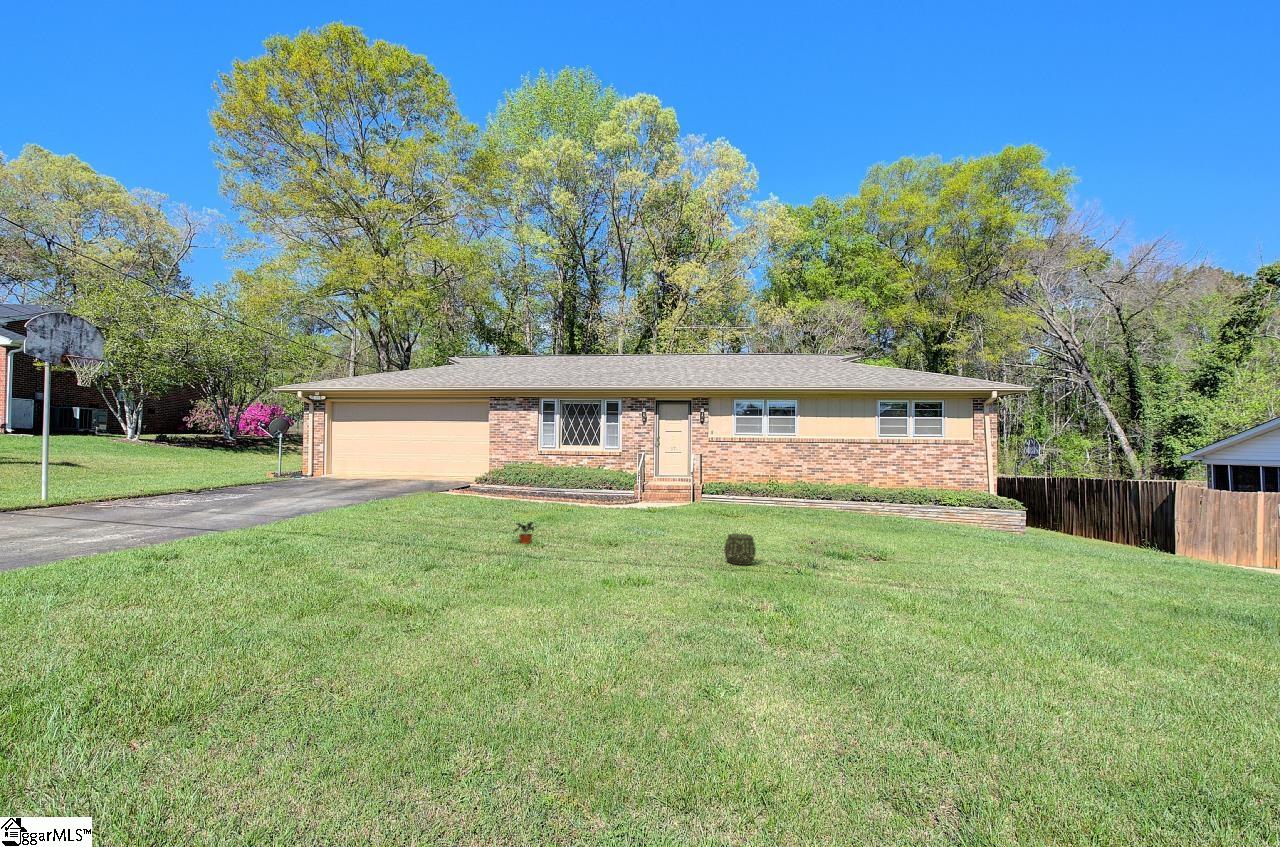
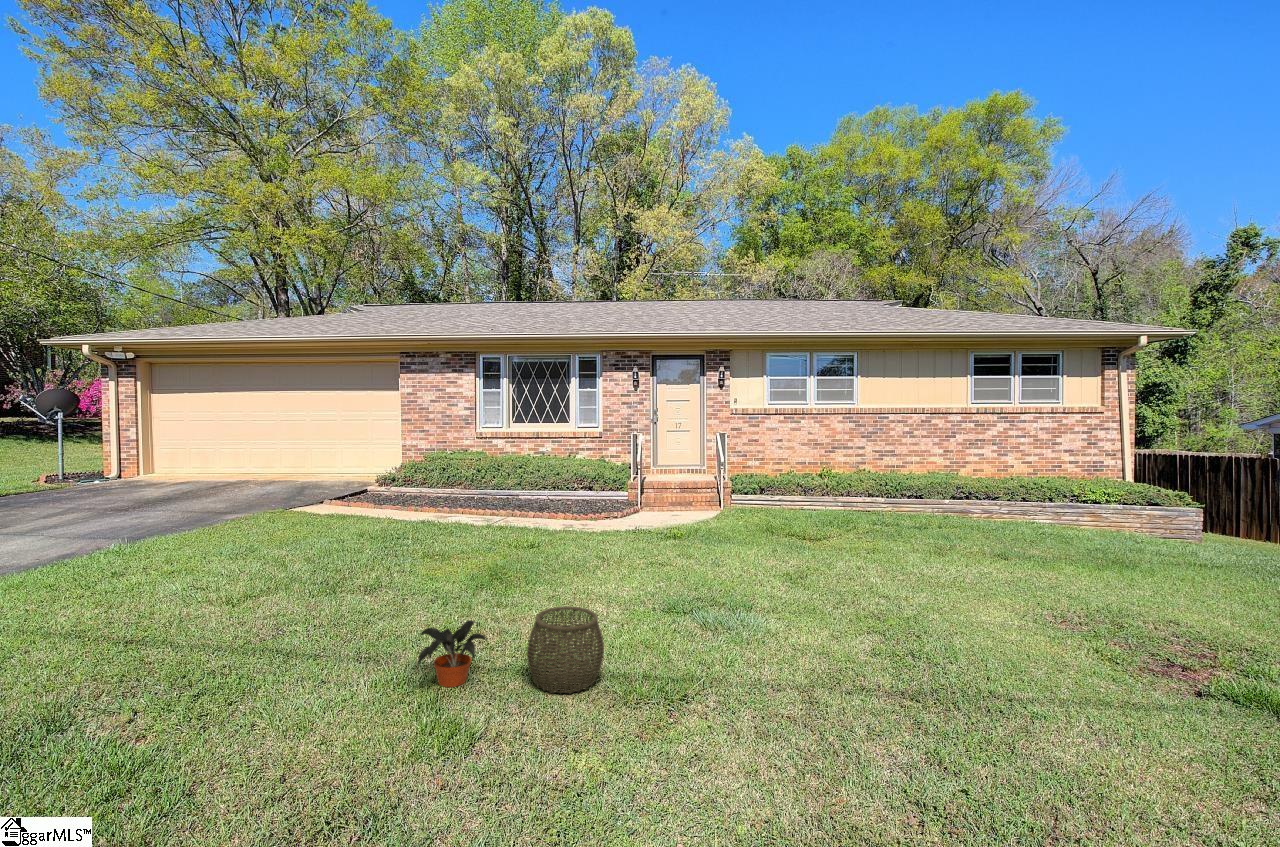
woven basket: present [724,534,756,565] -> present [527,606,604,694]

